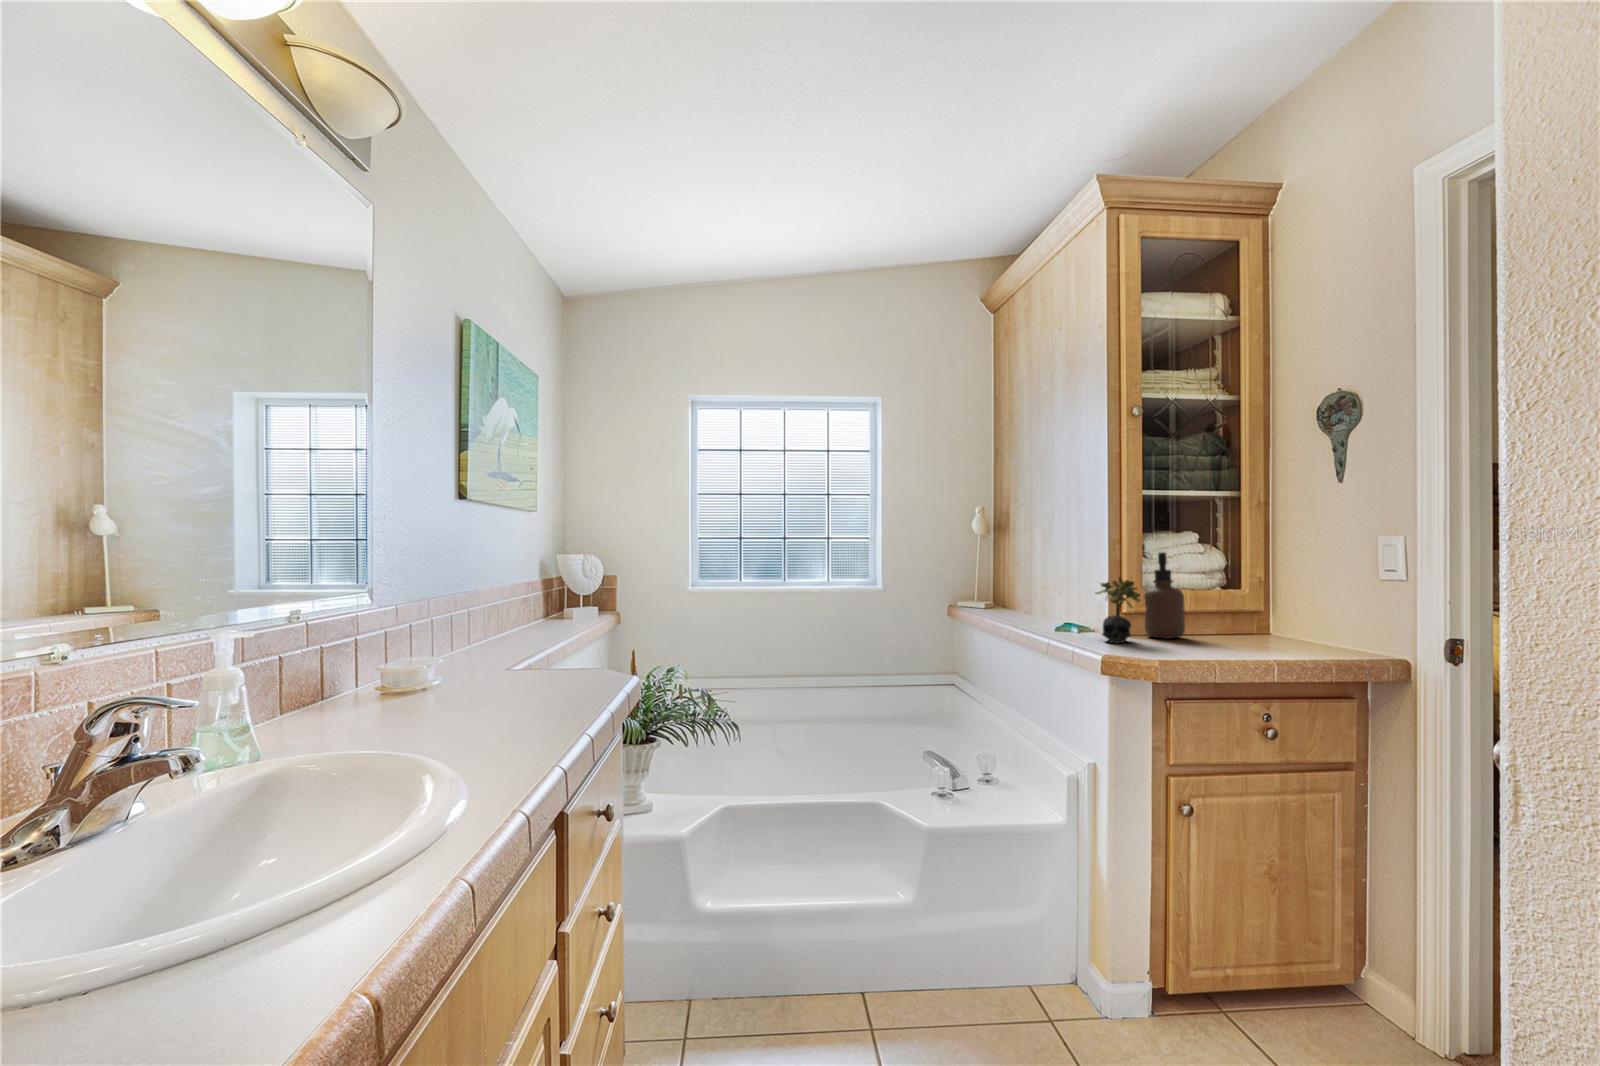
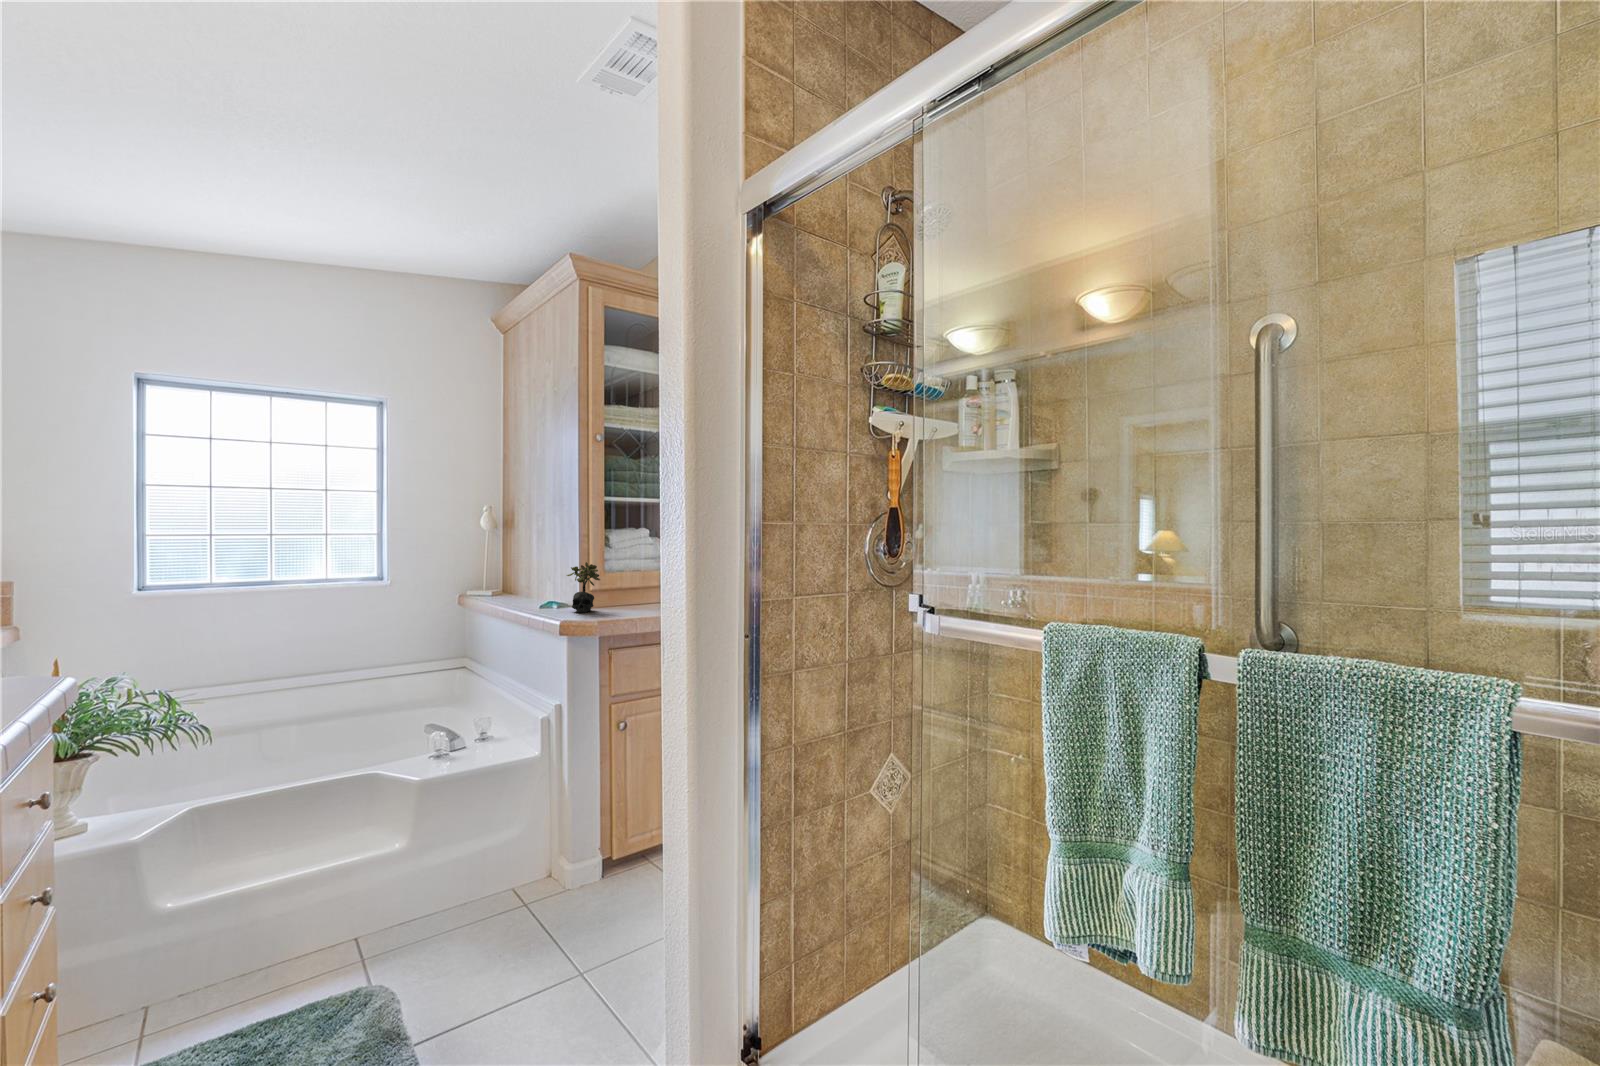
soap dispenser: present [1144,552,1185,638] -> none [606,543,635,607]

